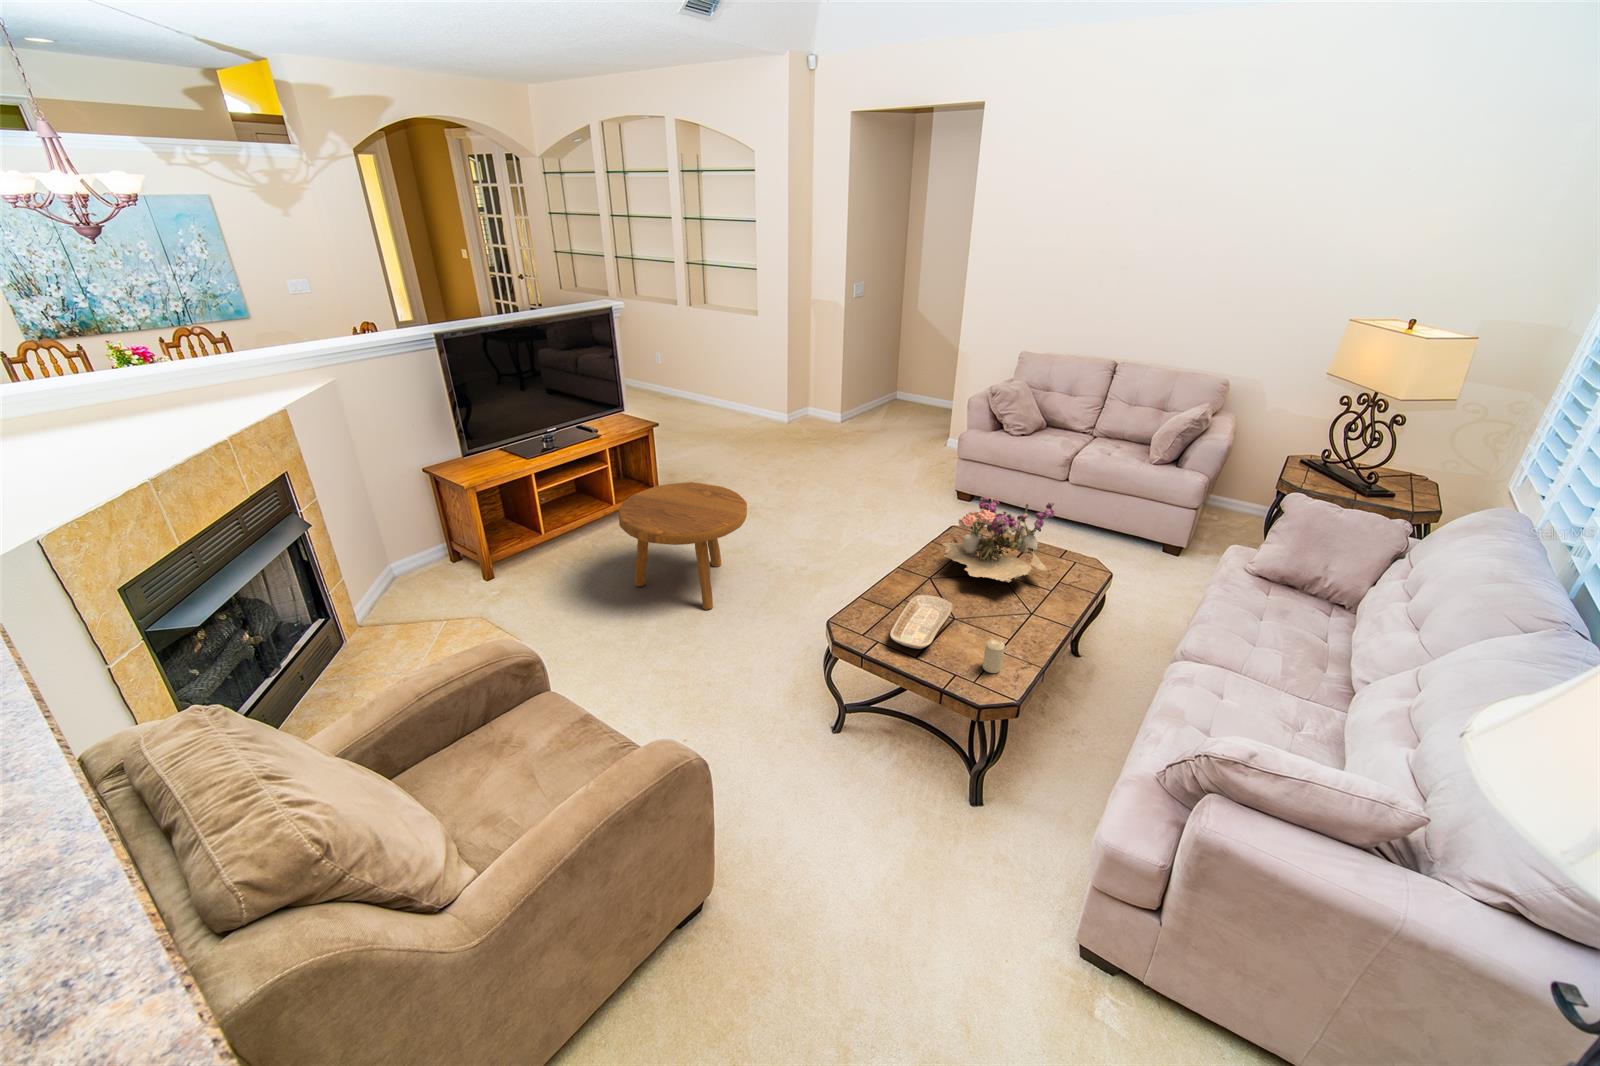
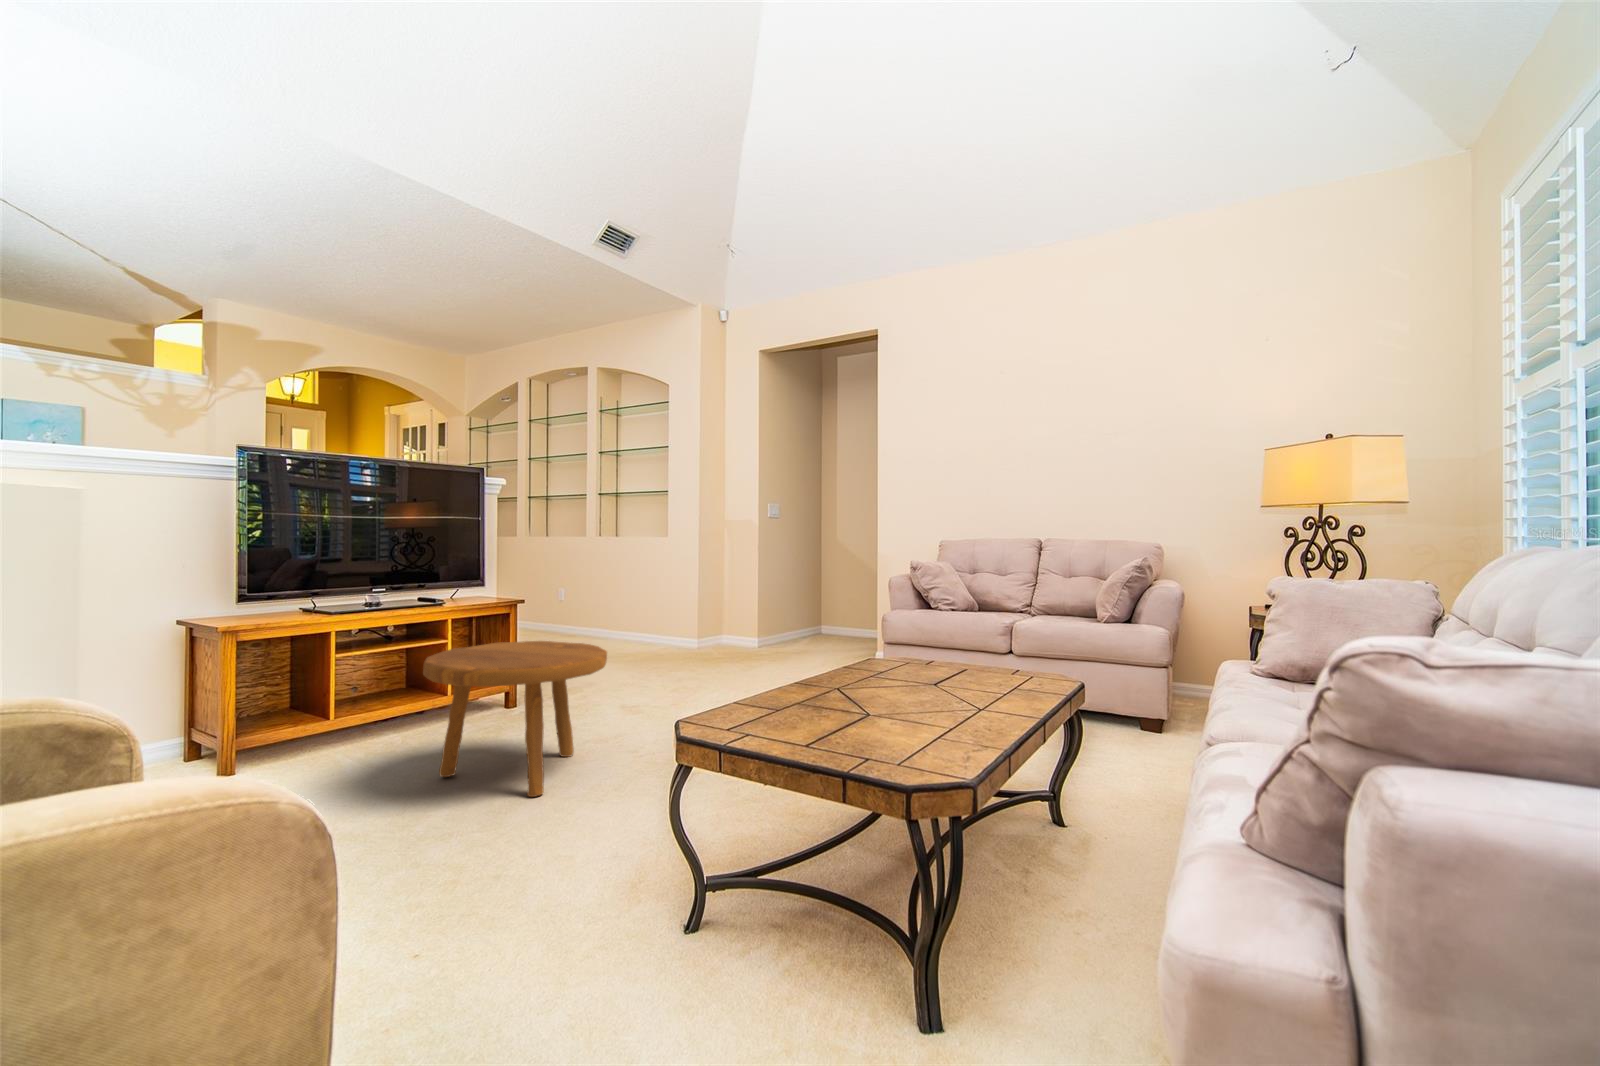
flower arrangement: present [943,497,1055,582] -> none [852,571,993,679]
tray: present [890,595,953,649] -> none [765,690,865,736]
candle: present [983,638,1005,673] -> none [910,695,939,753]

